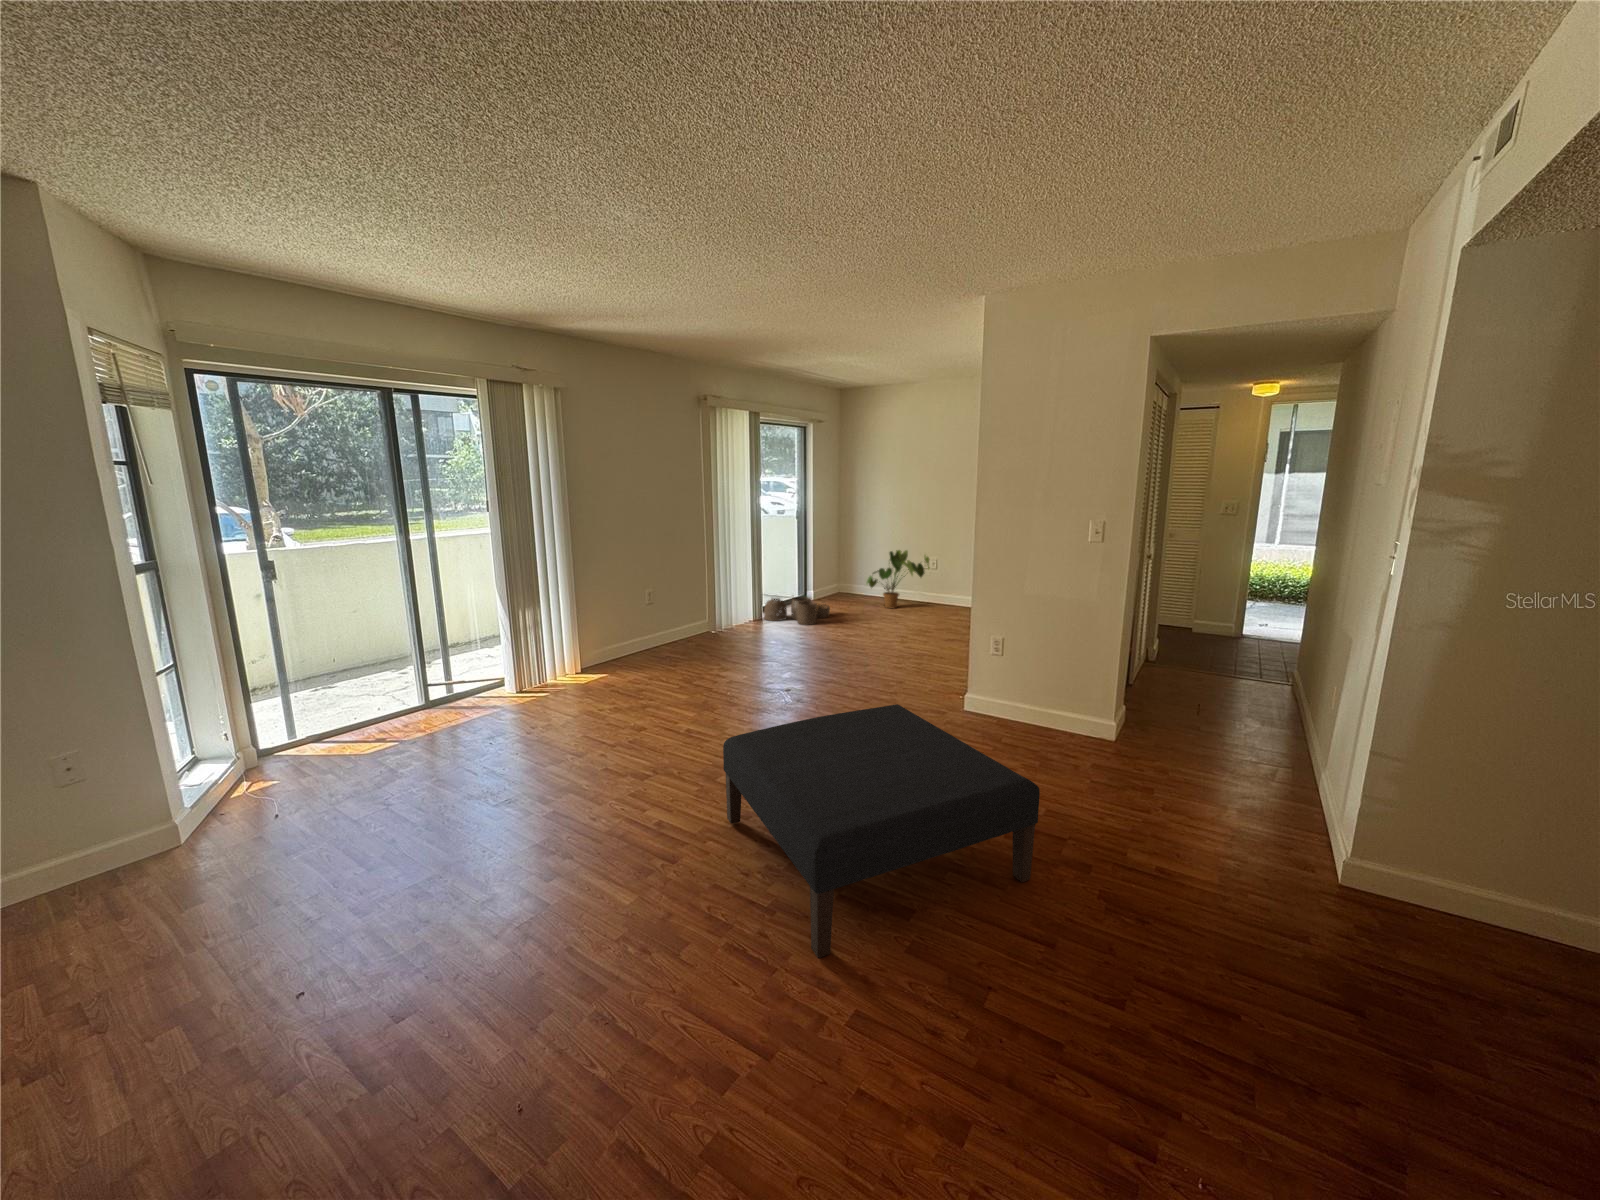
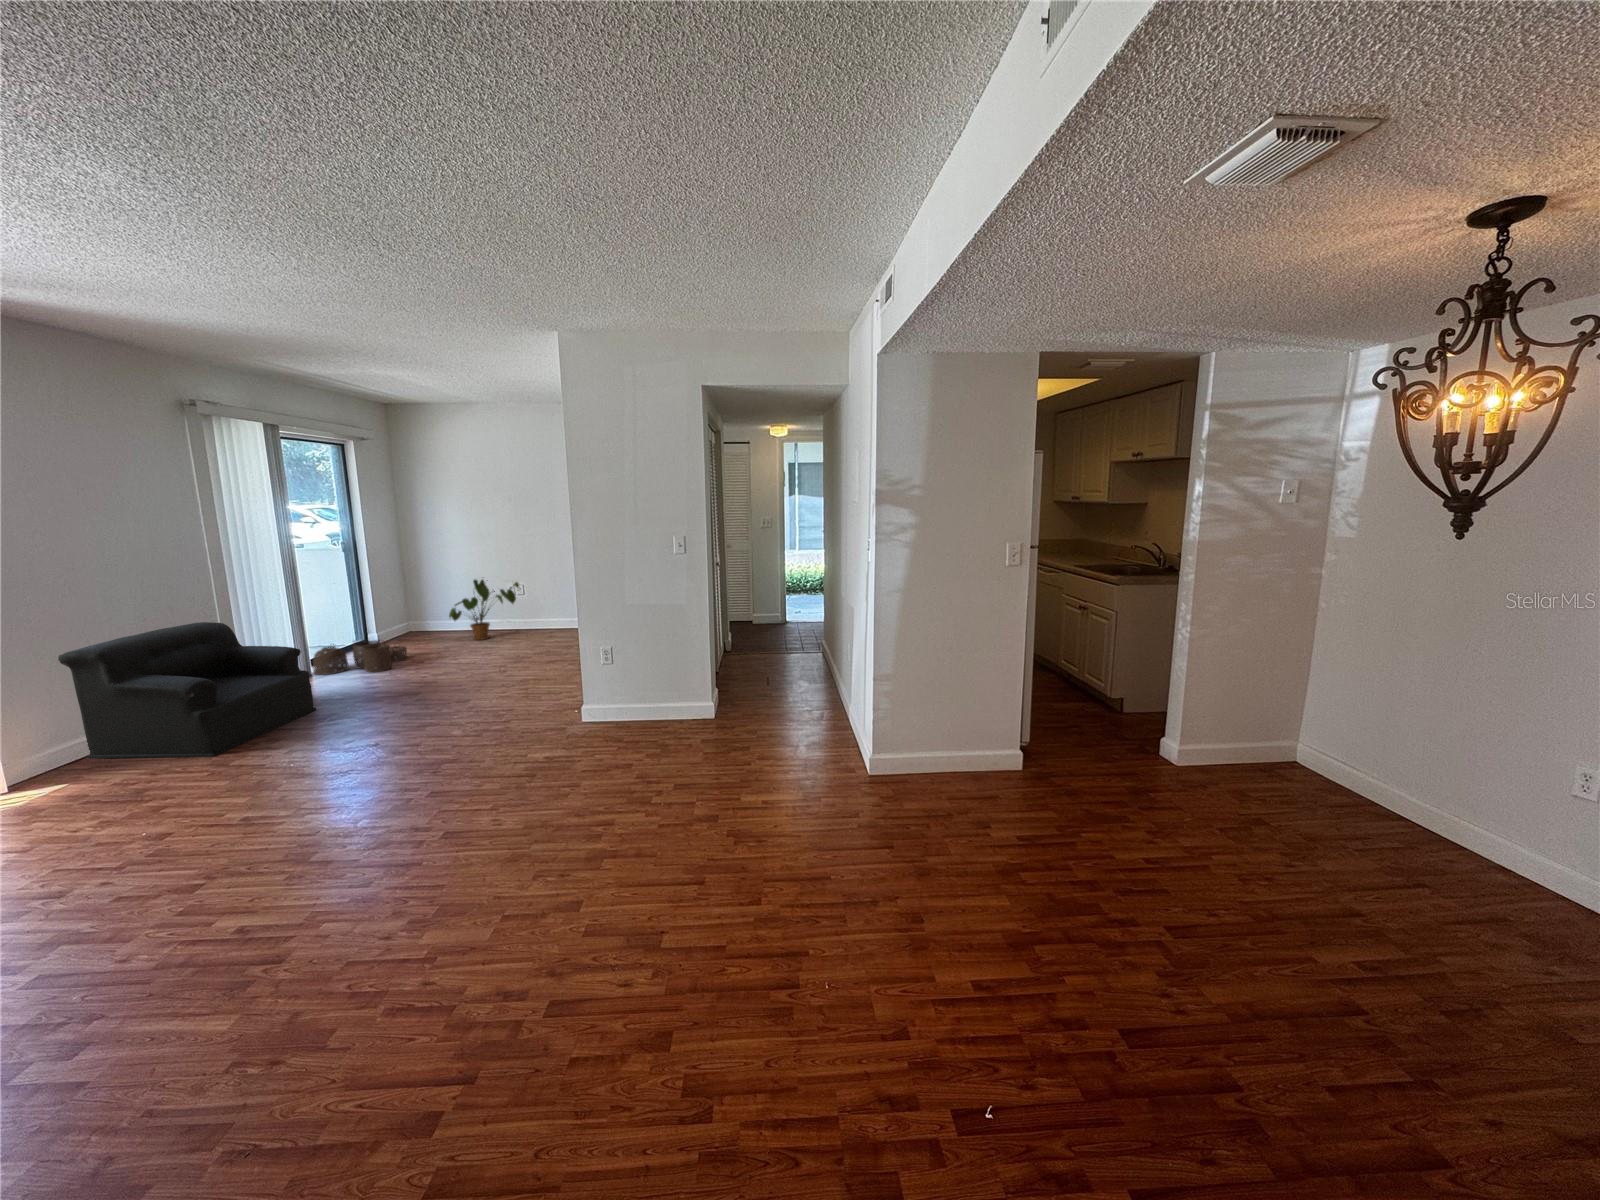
armchair: none [621,569,757,673] -> present [58,622,316,758]
ottoman: present [723,704,1040,958] -> none [329,723,677,974]

